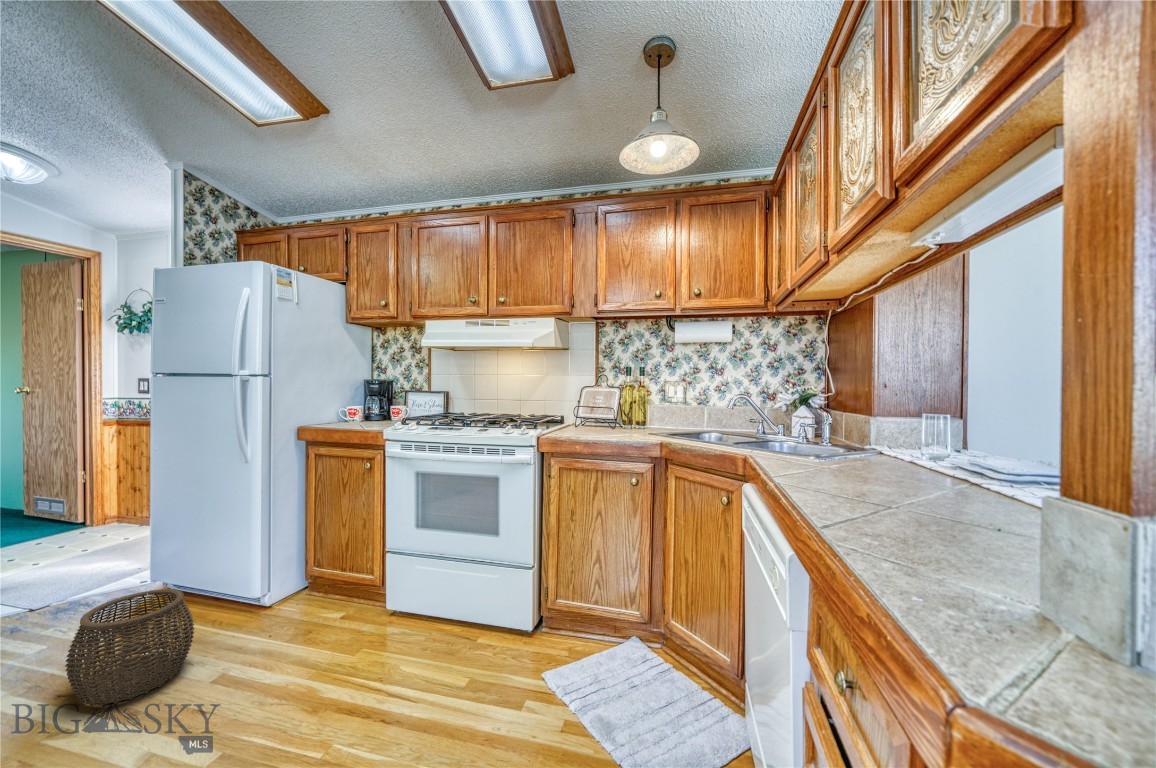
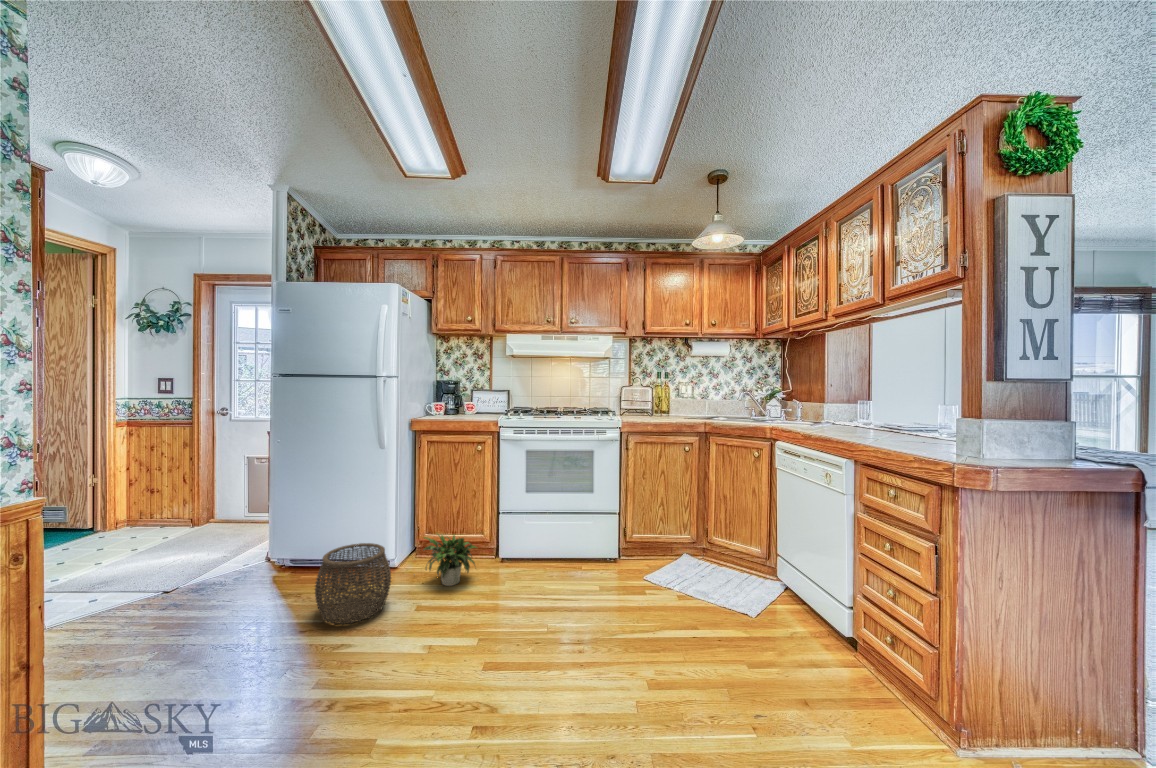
potted plant: none [255,576,330,652] -> present [424,534,476,586]

